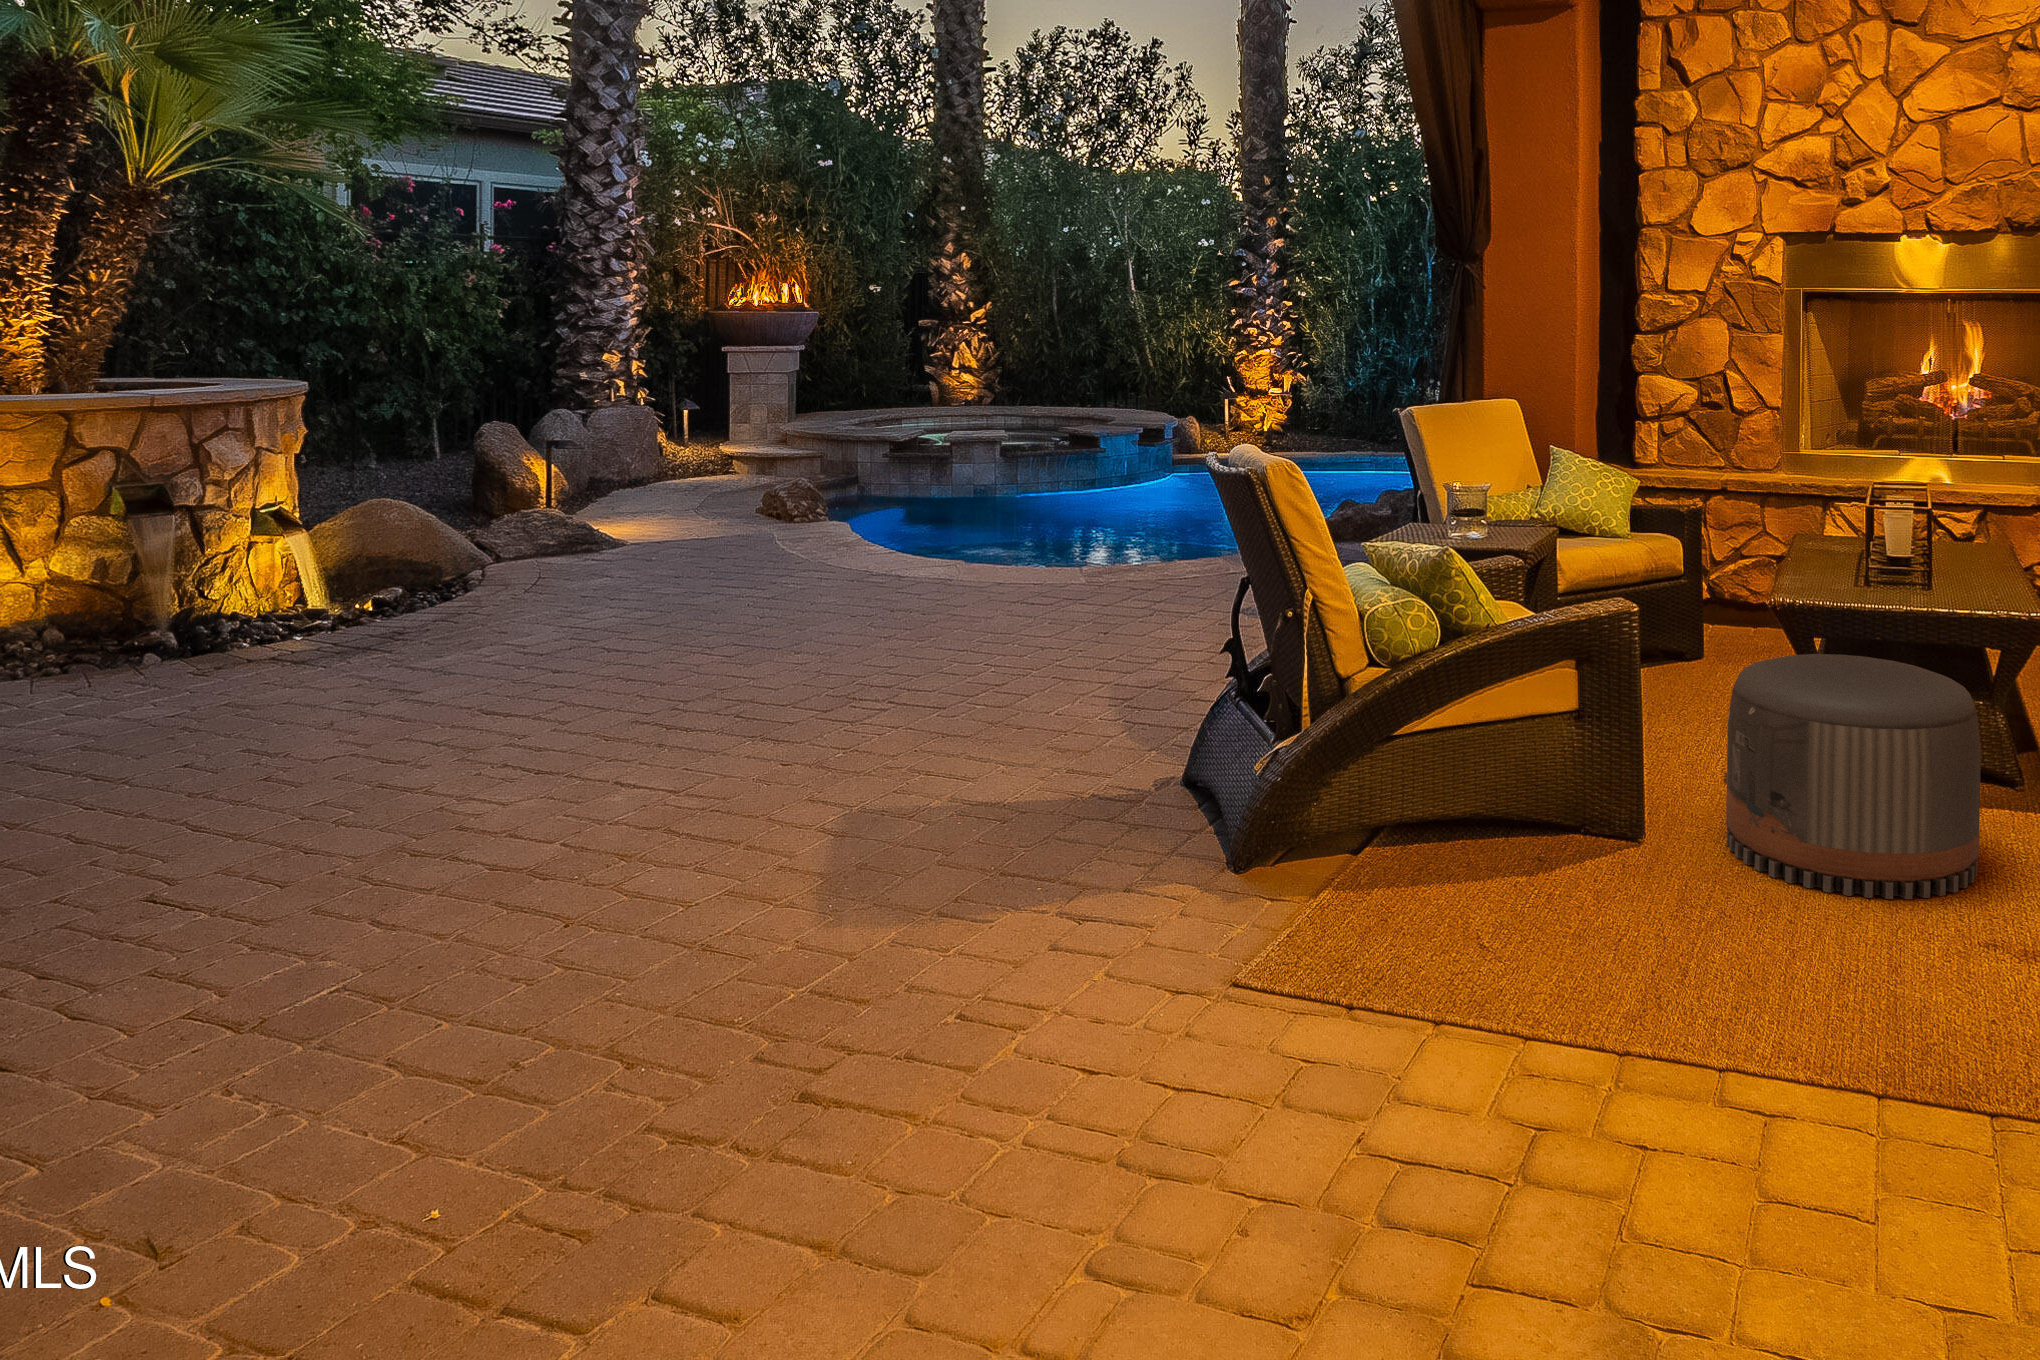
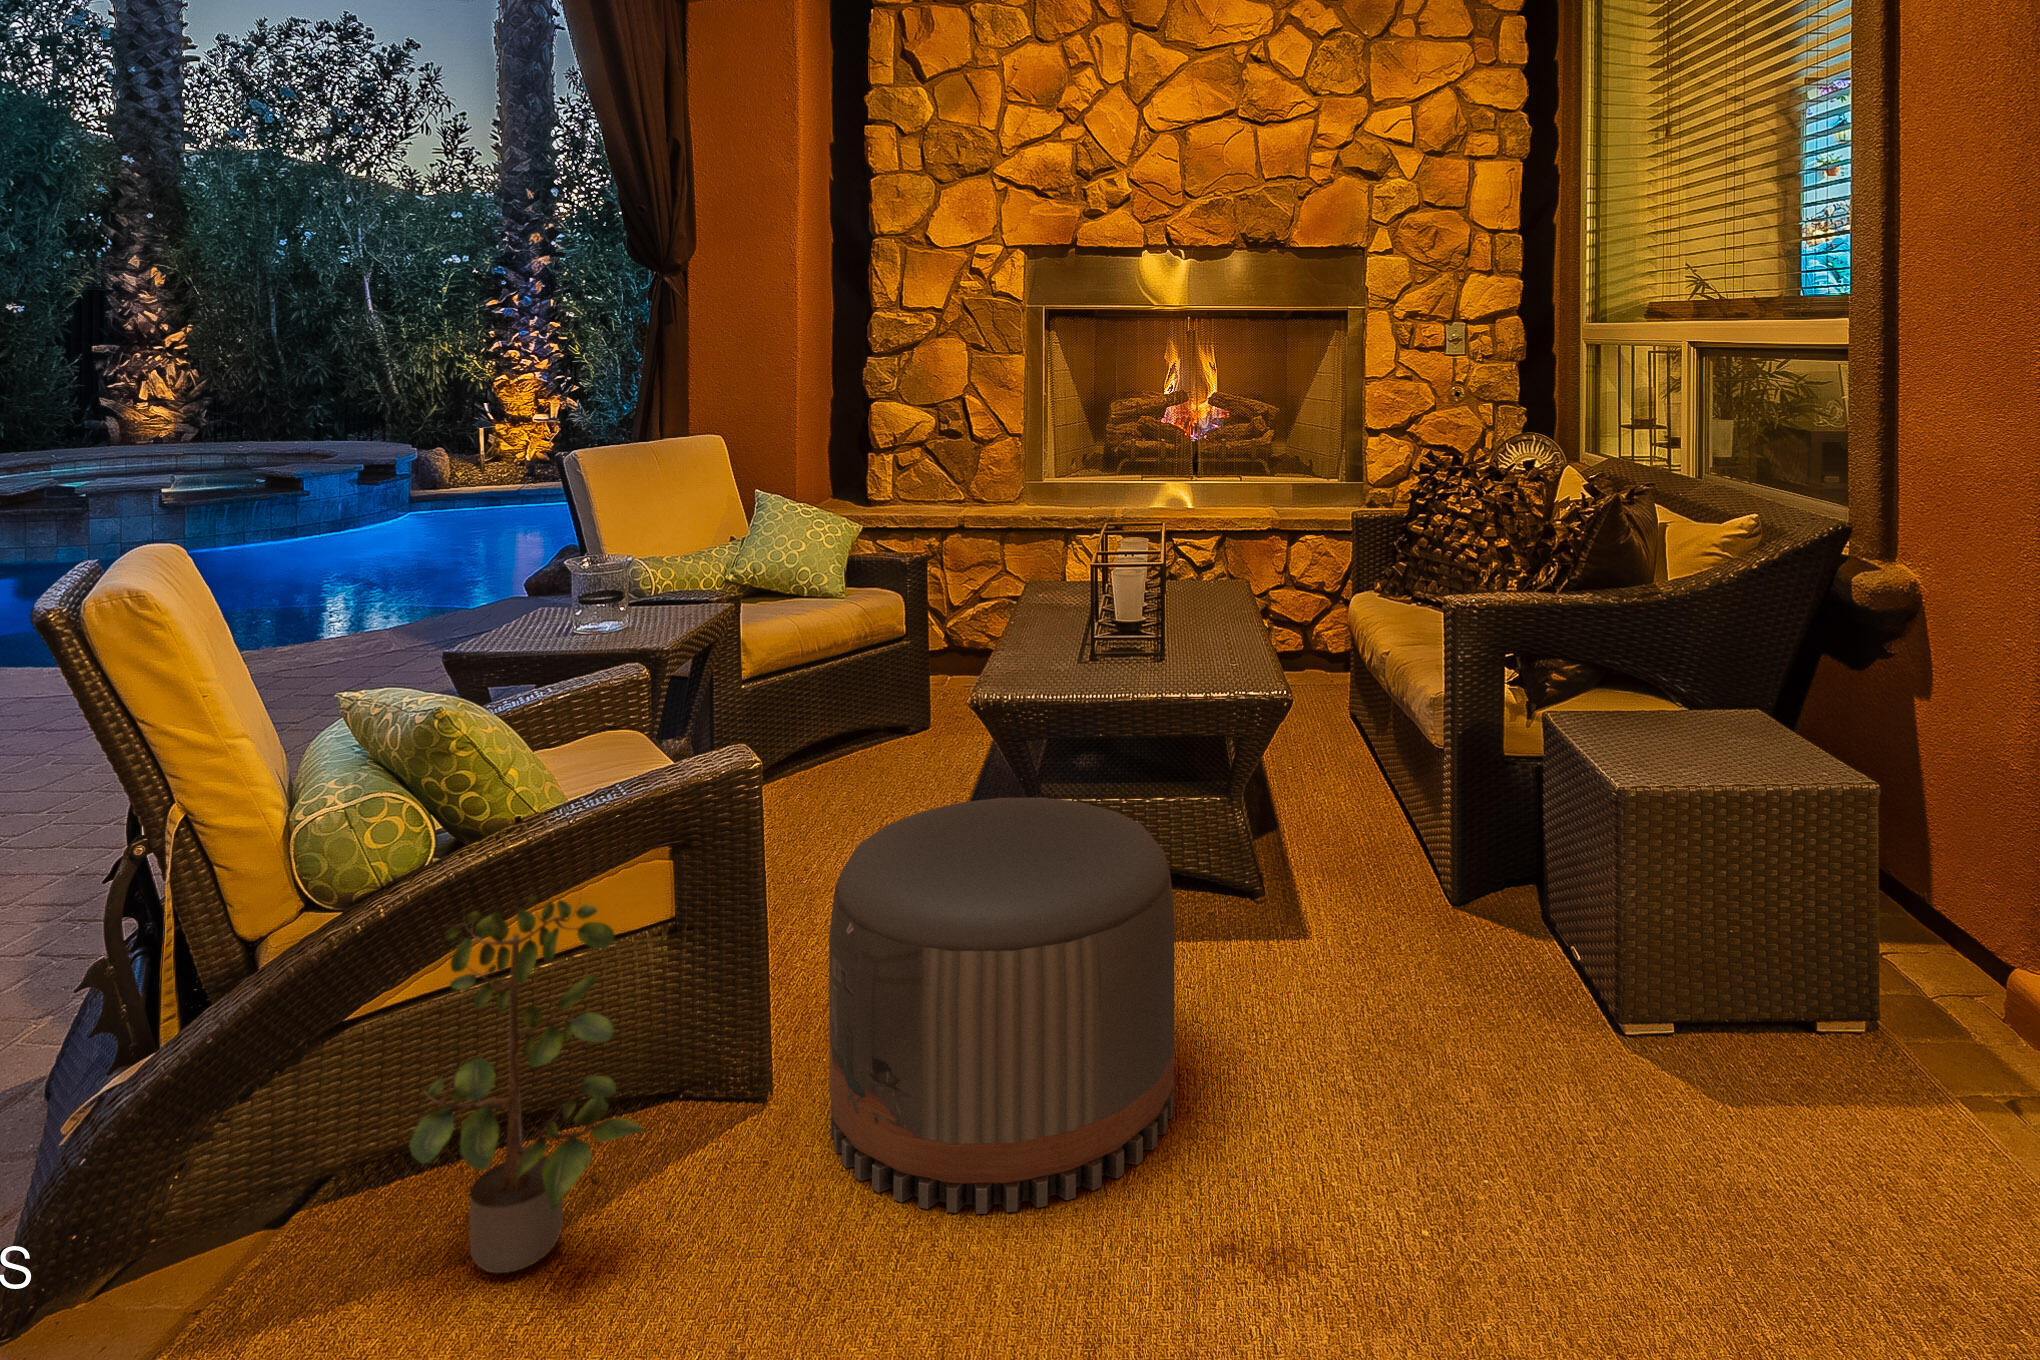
potted plant: none [1509,657,1643,873] -> present [409,896,646,1273]

